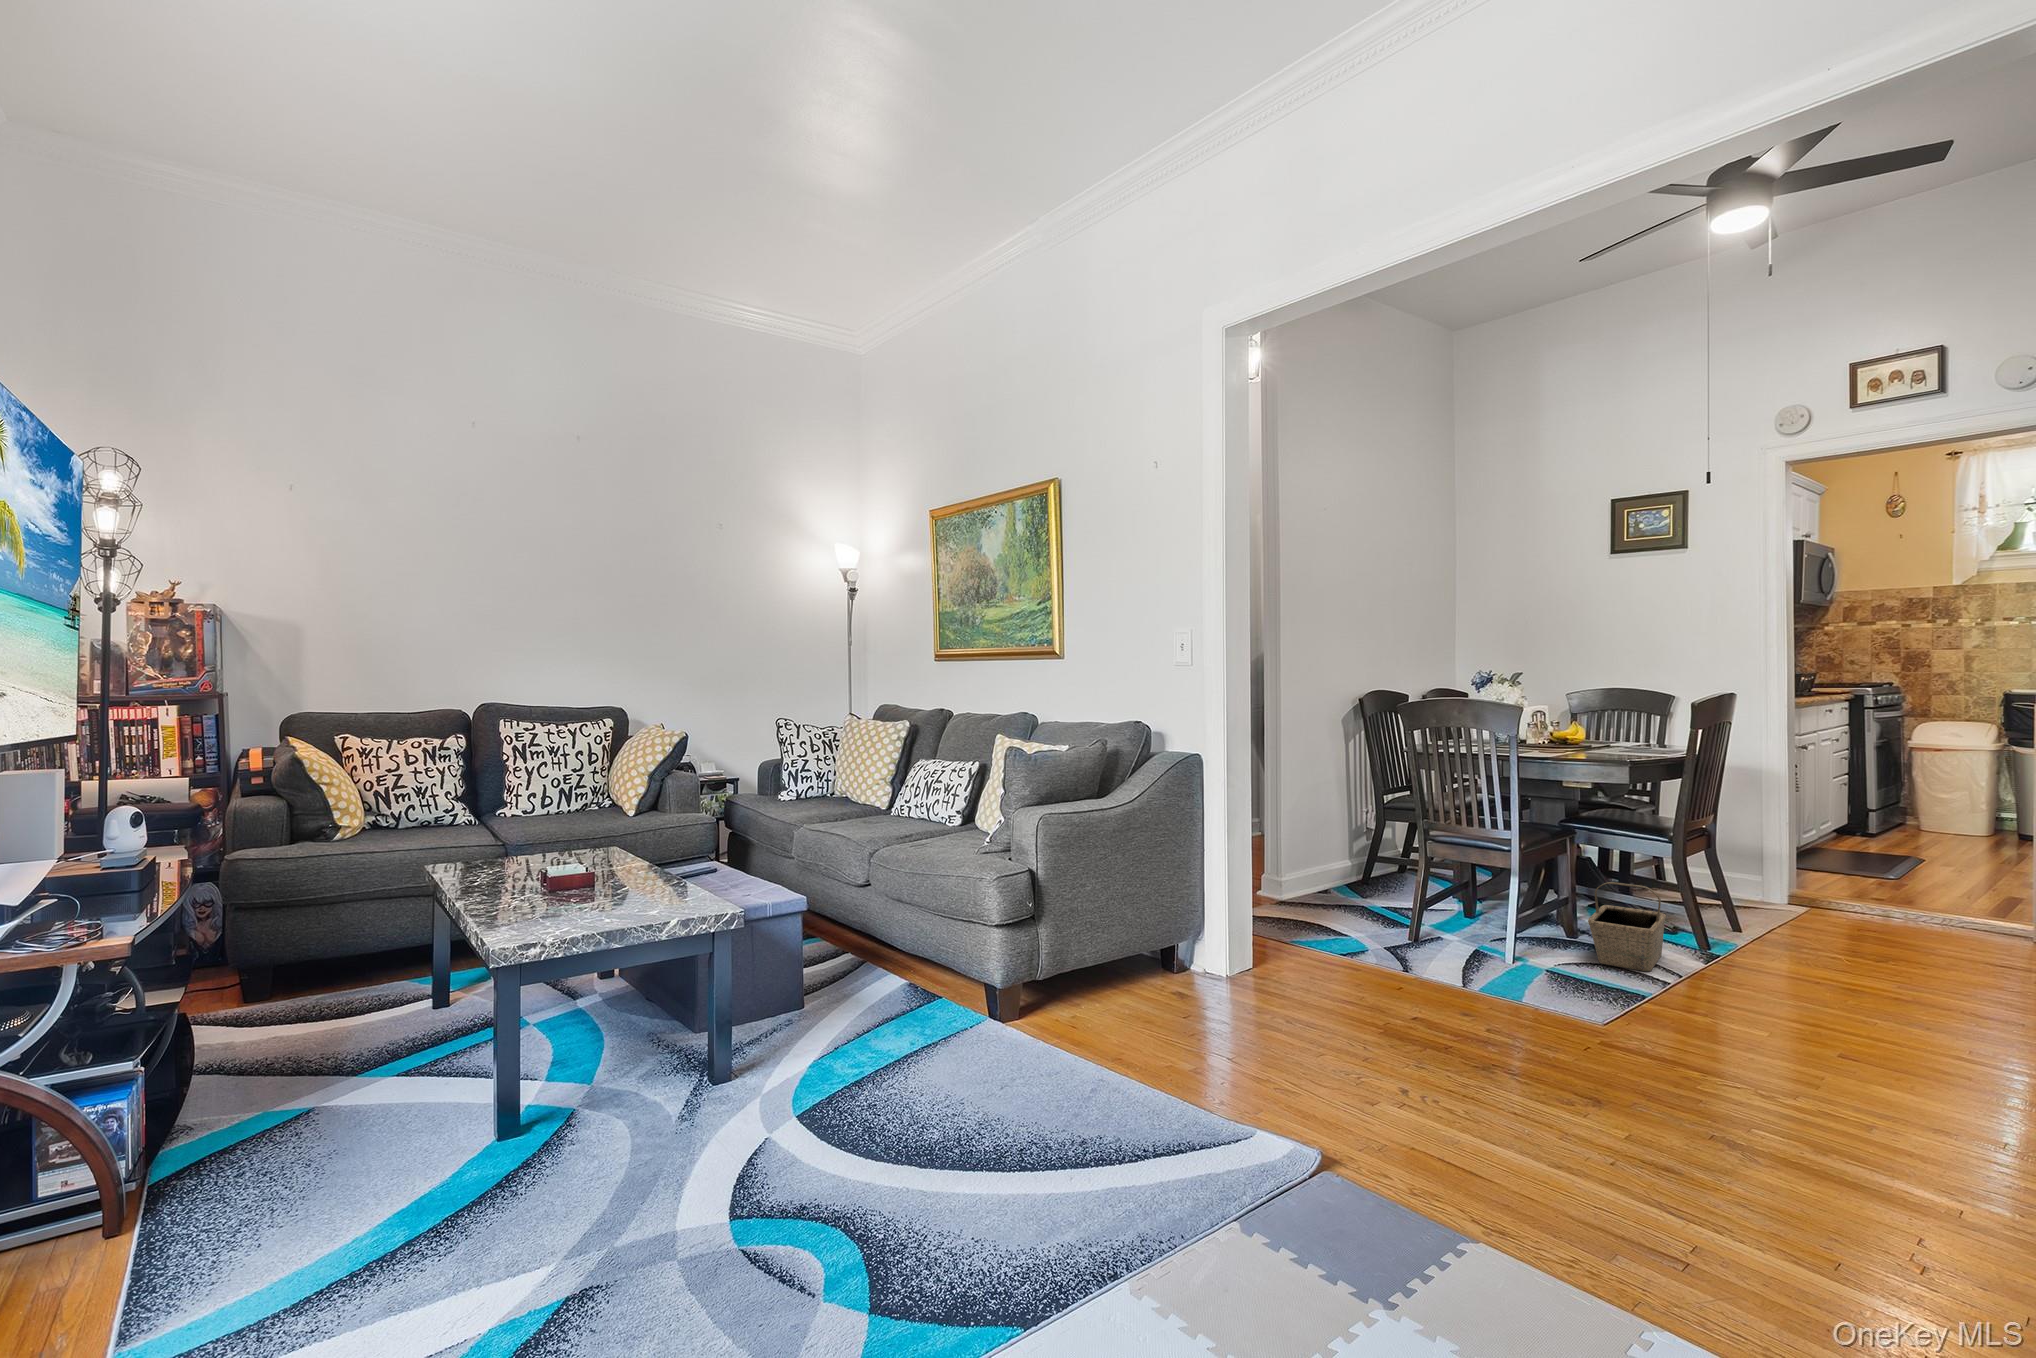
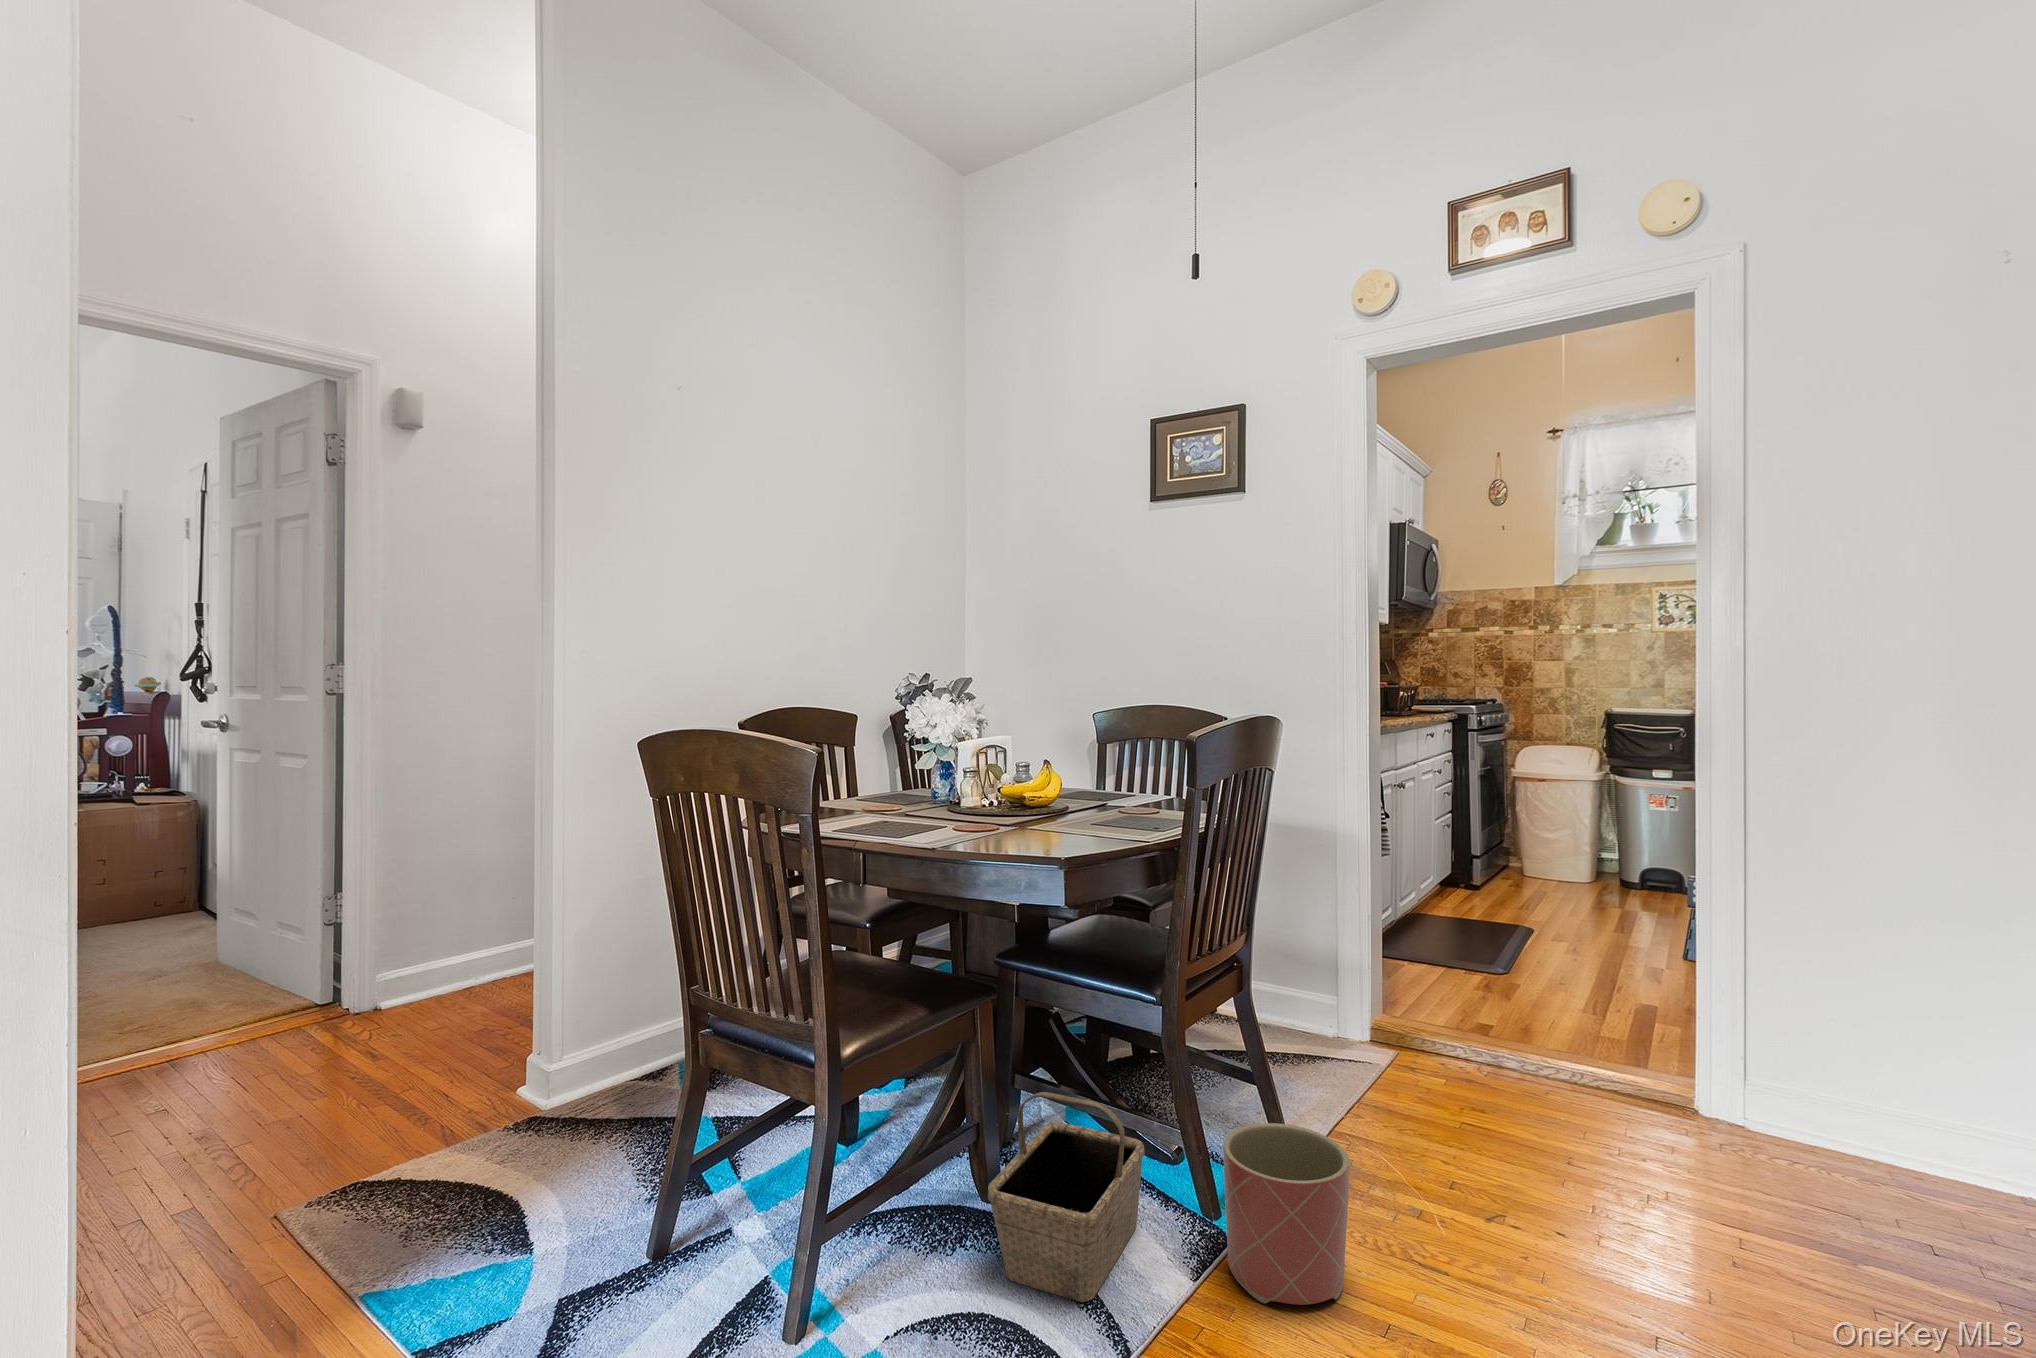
planter: none [1718,903,1794,980] -> present [1223,1123,1350,1305]

